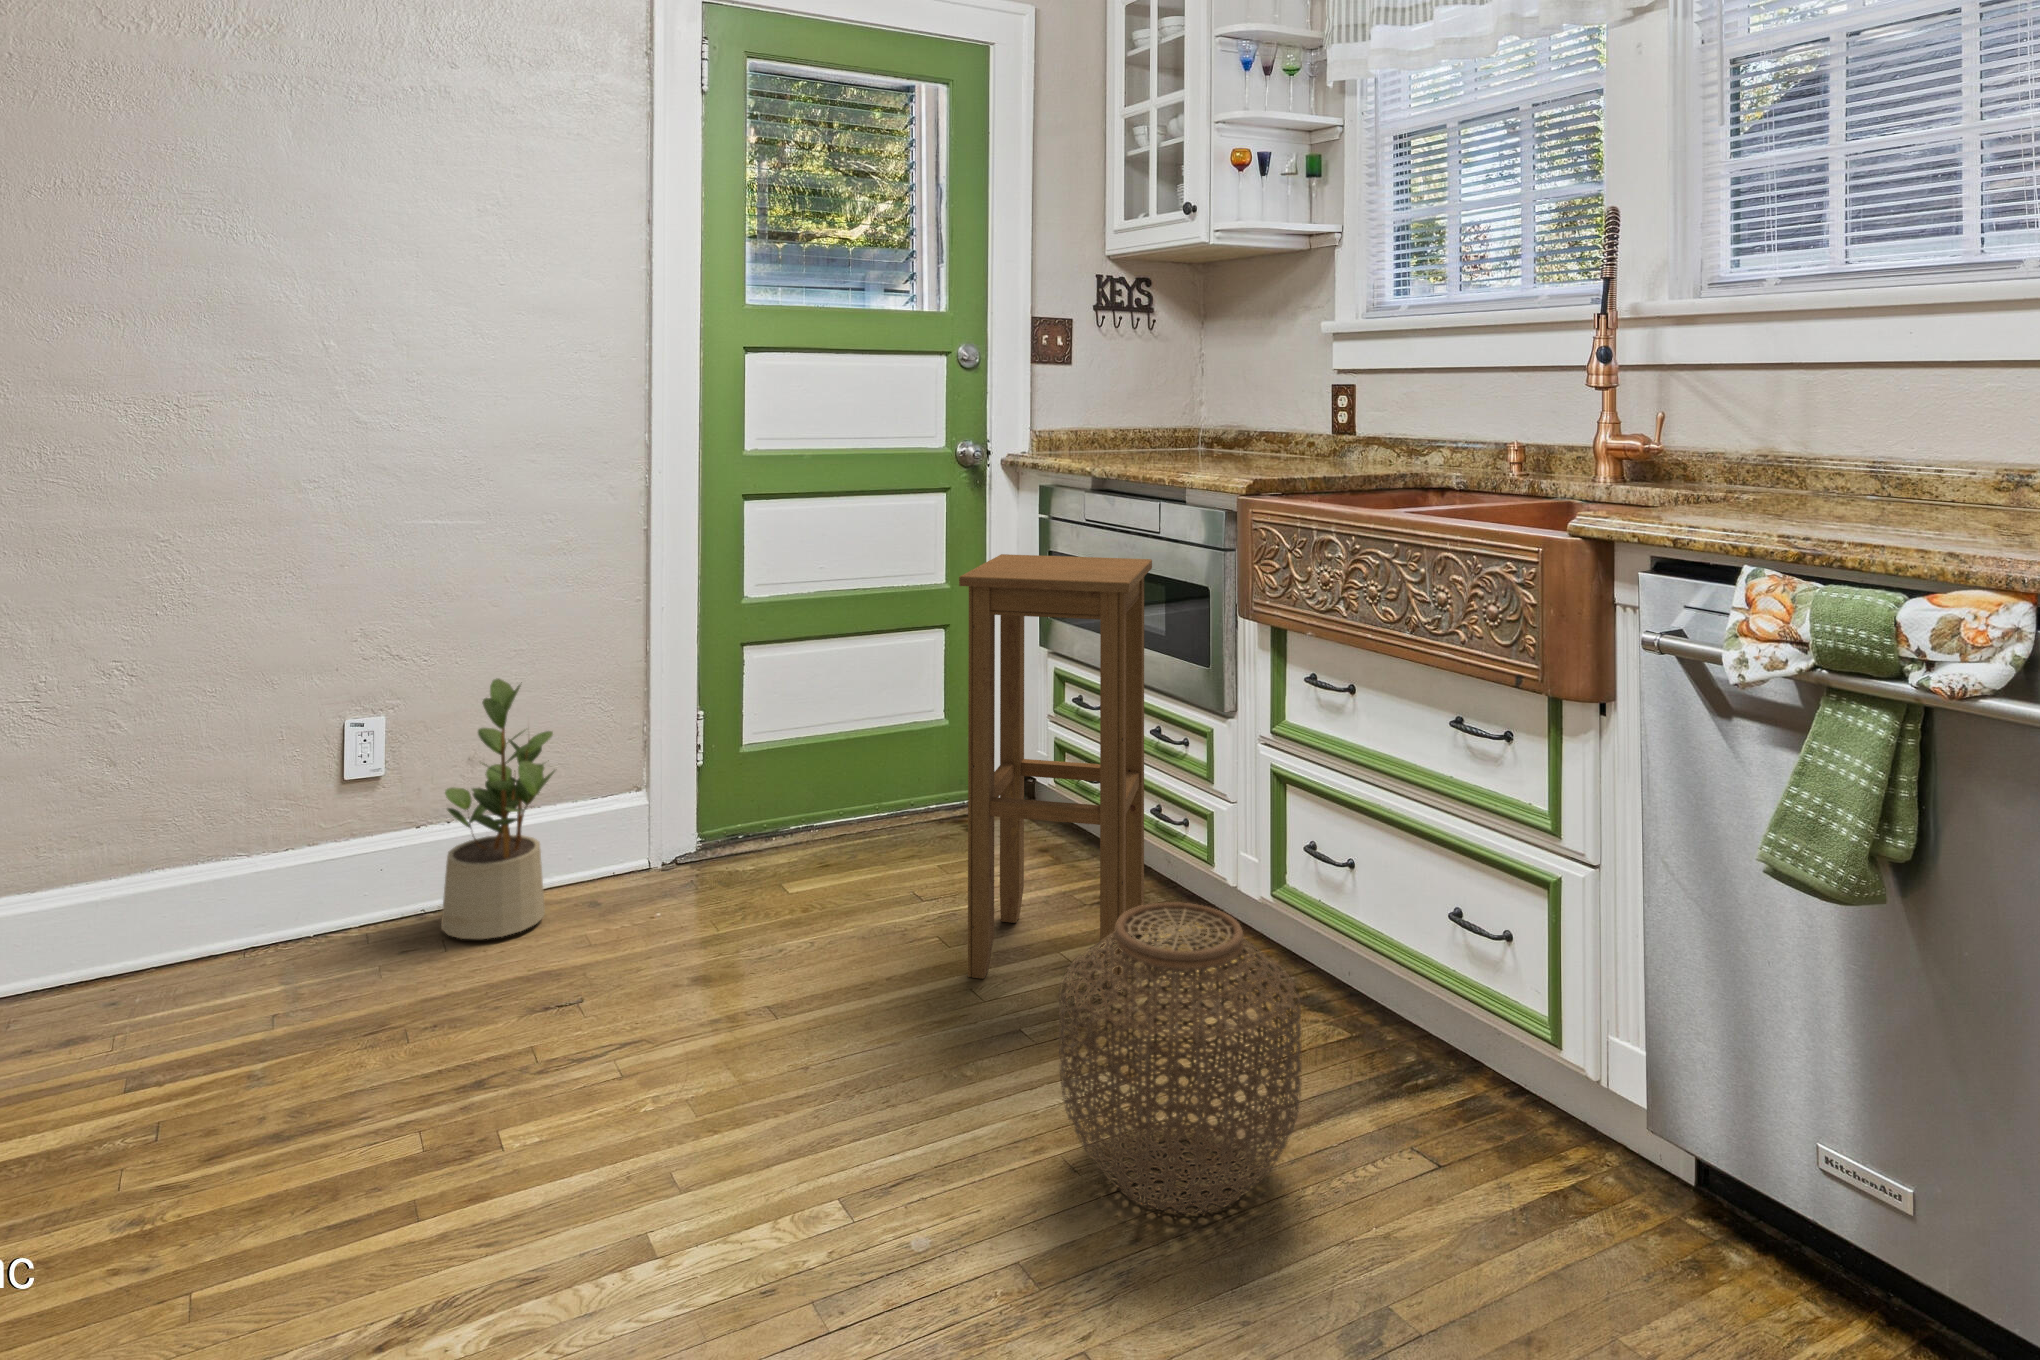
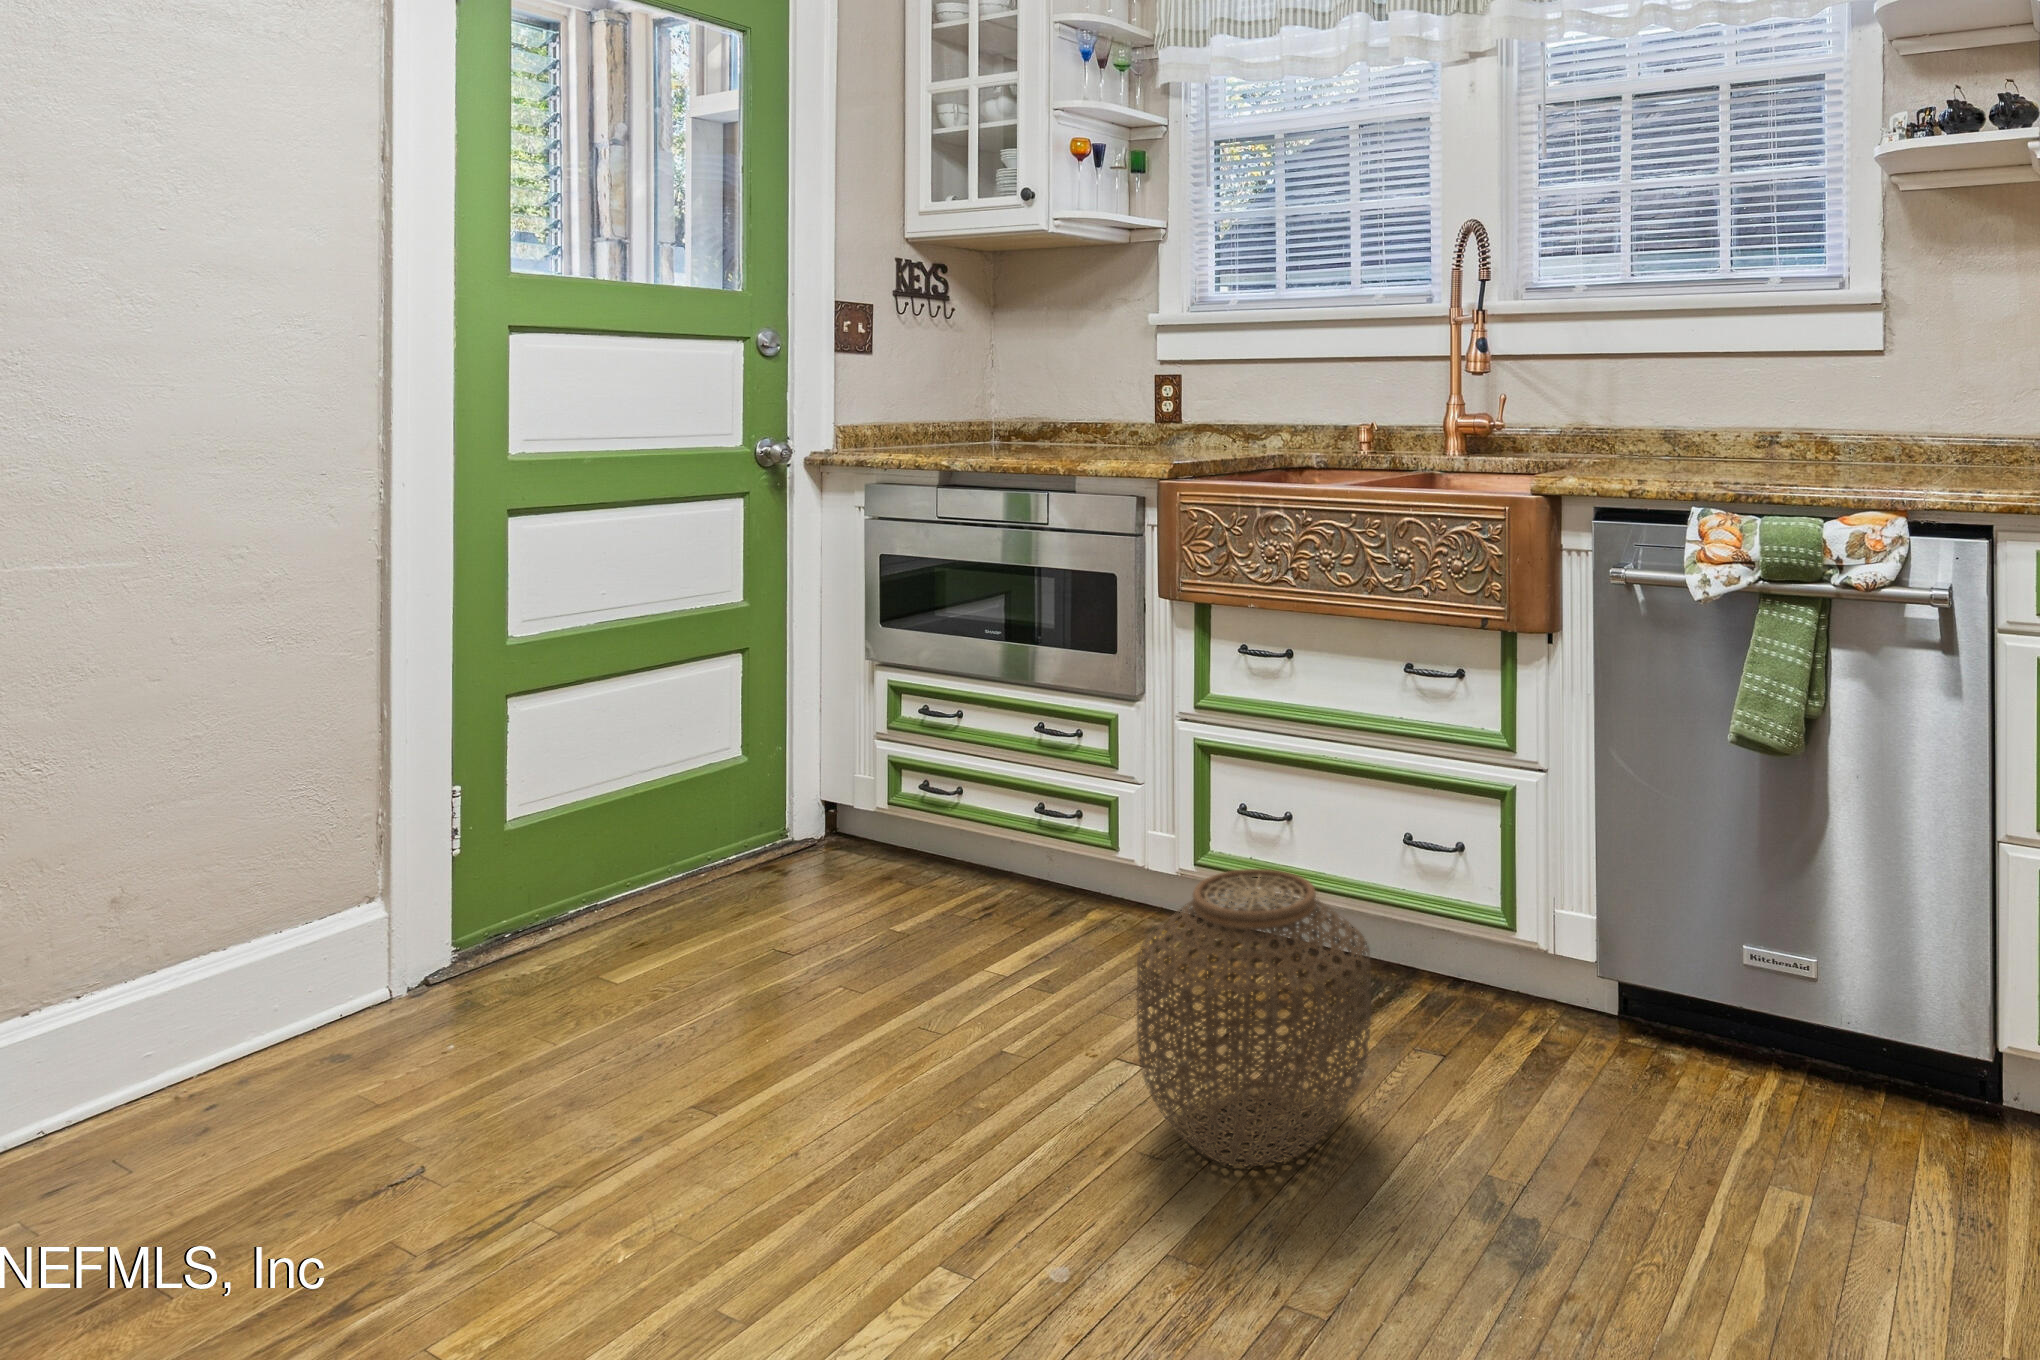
stool: present [959,554,1152,994] -> none [895,550,1091,1020]
potted plant: present [441,679,555,939] -> none [100,776,310,1152]

